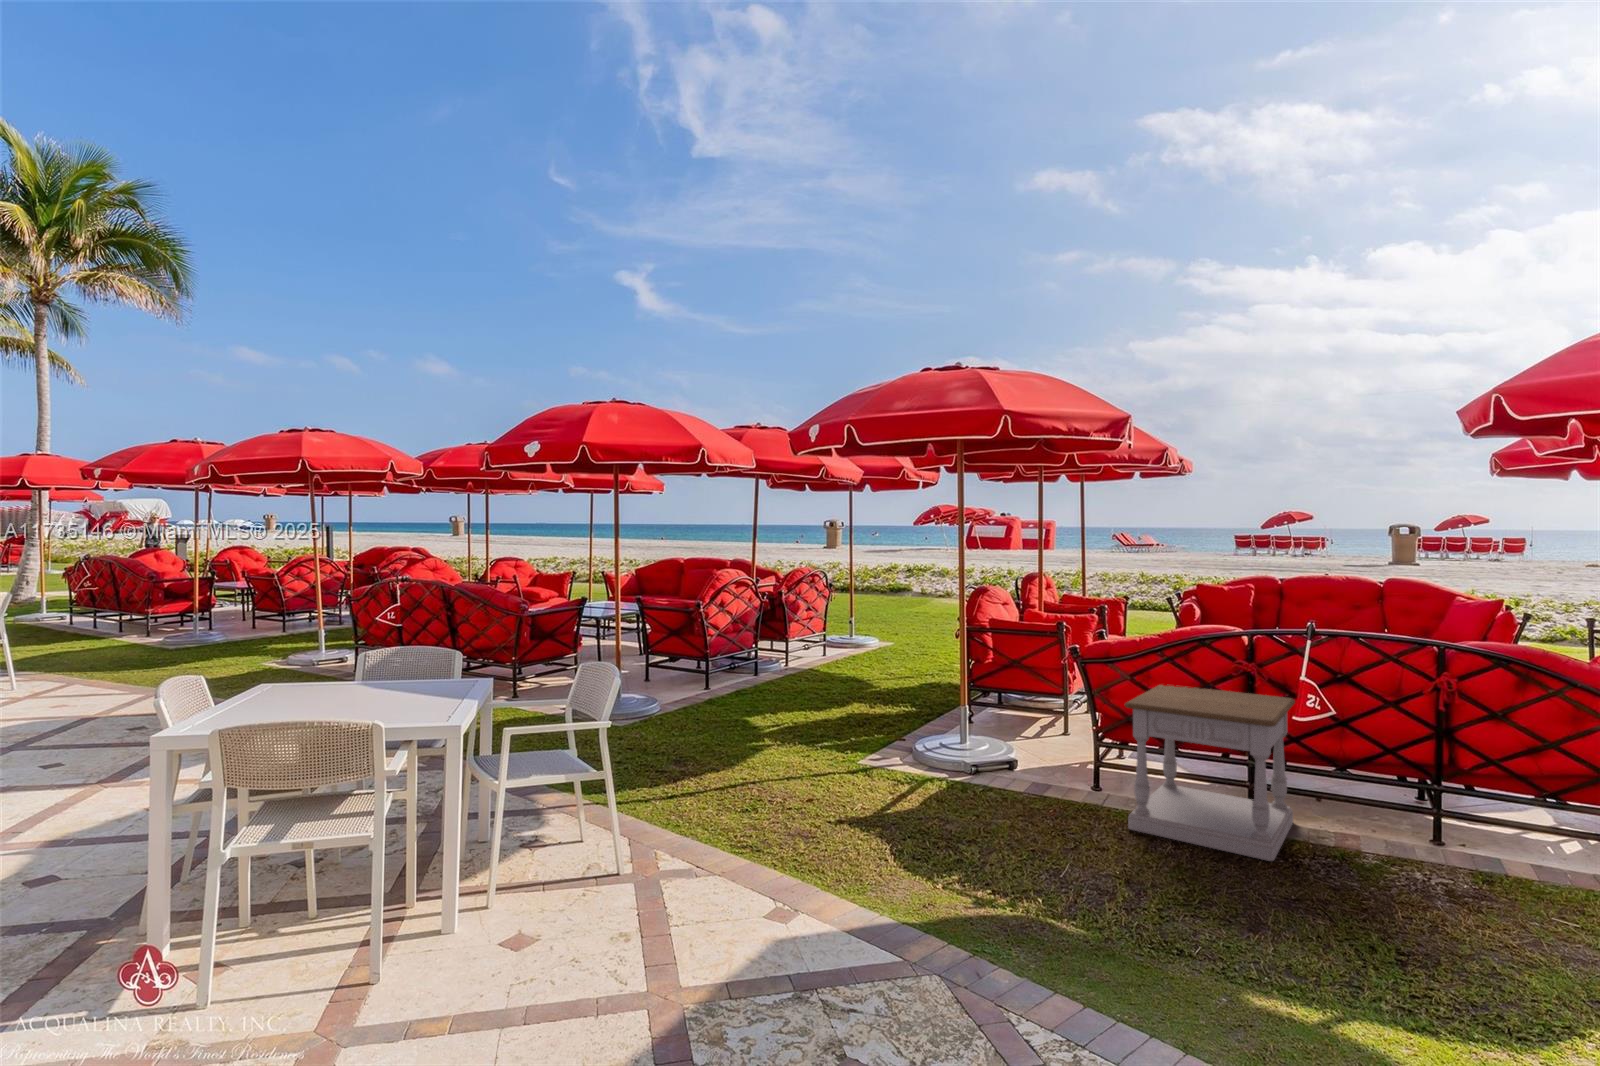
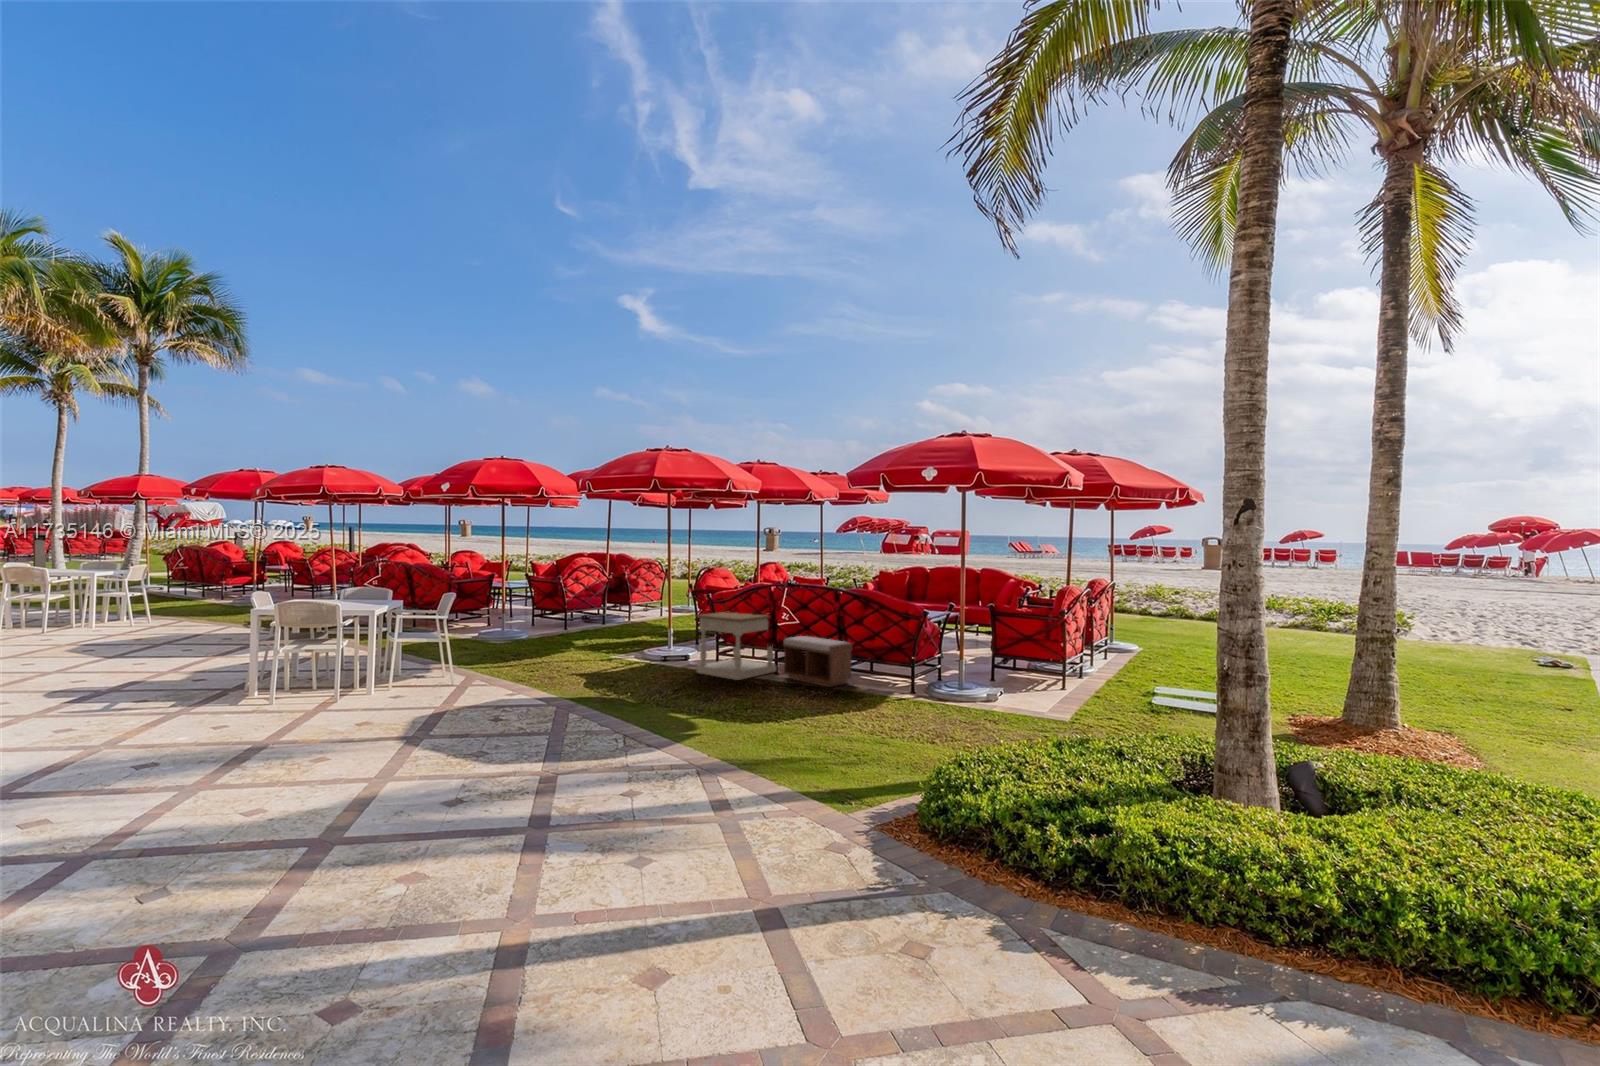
bench: none [1351,749,1562,893] -> present [783,636,853,687]

